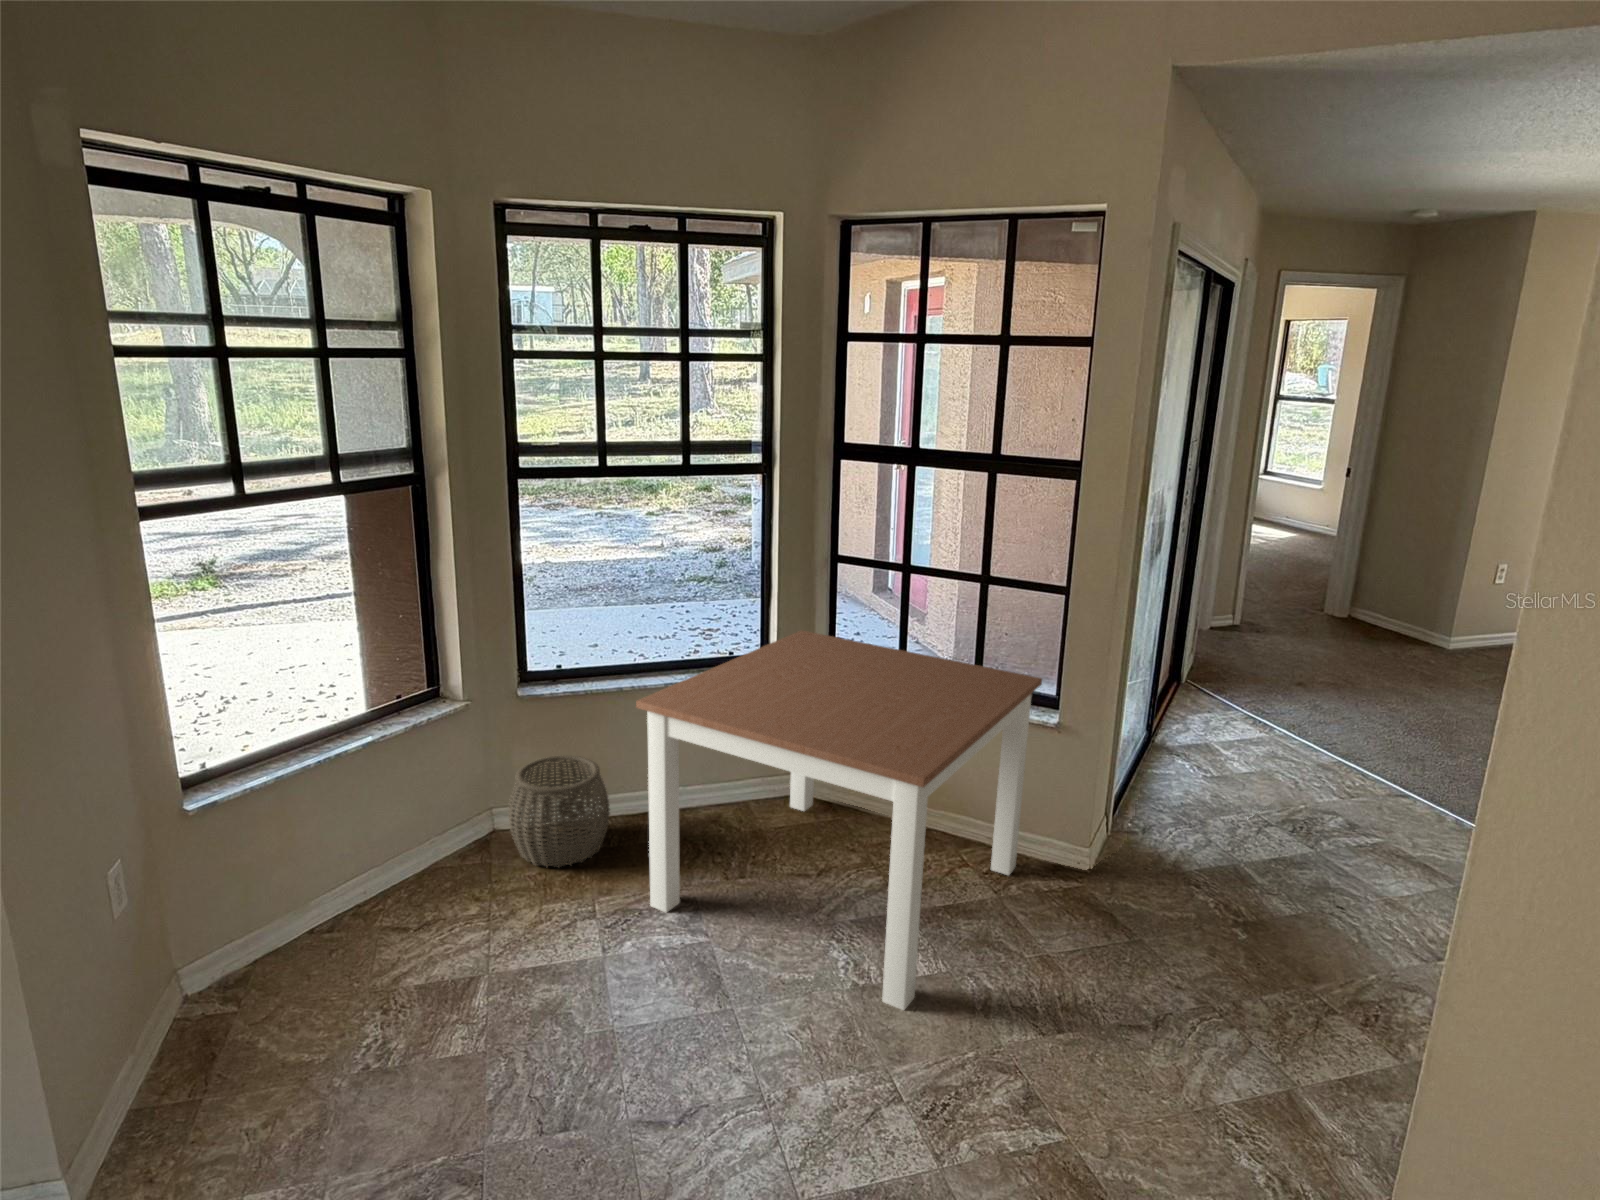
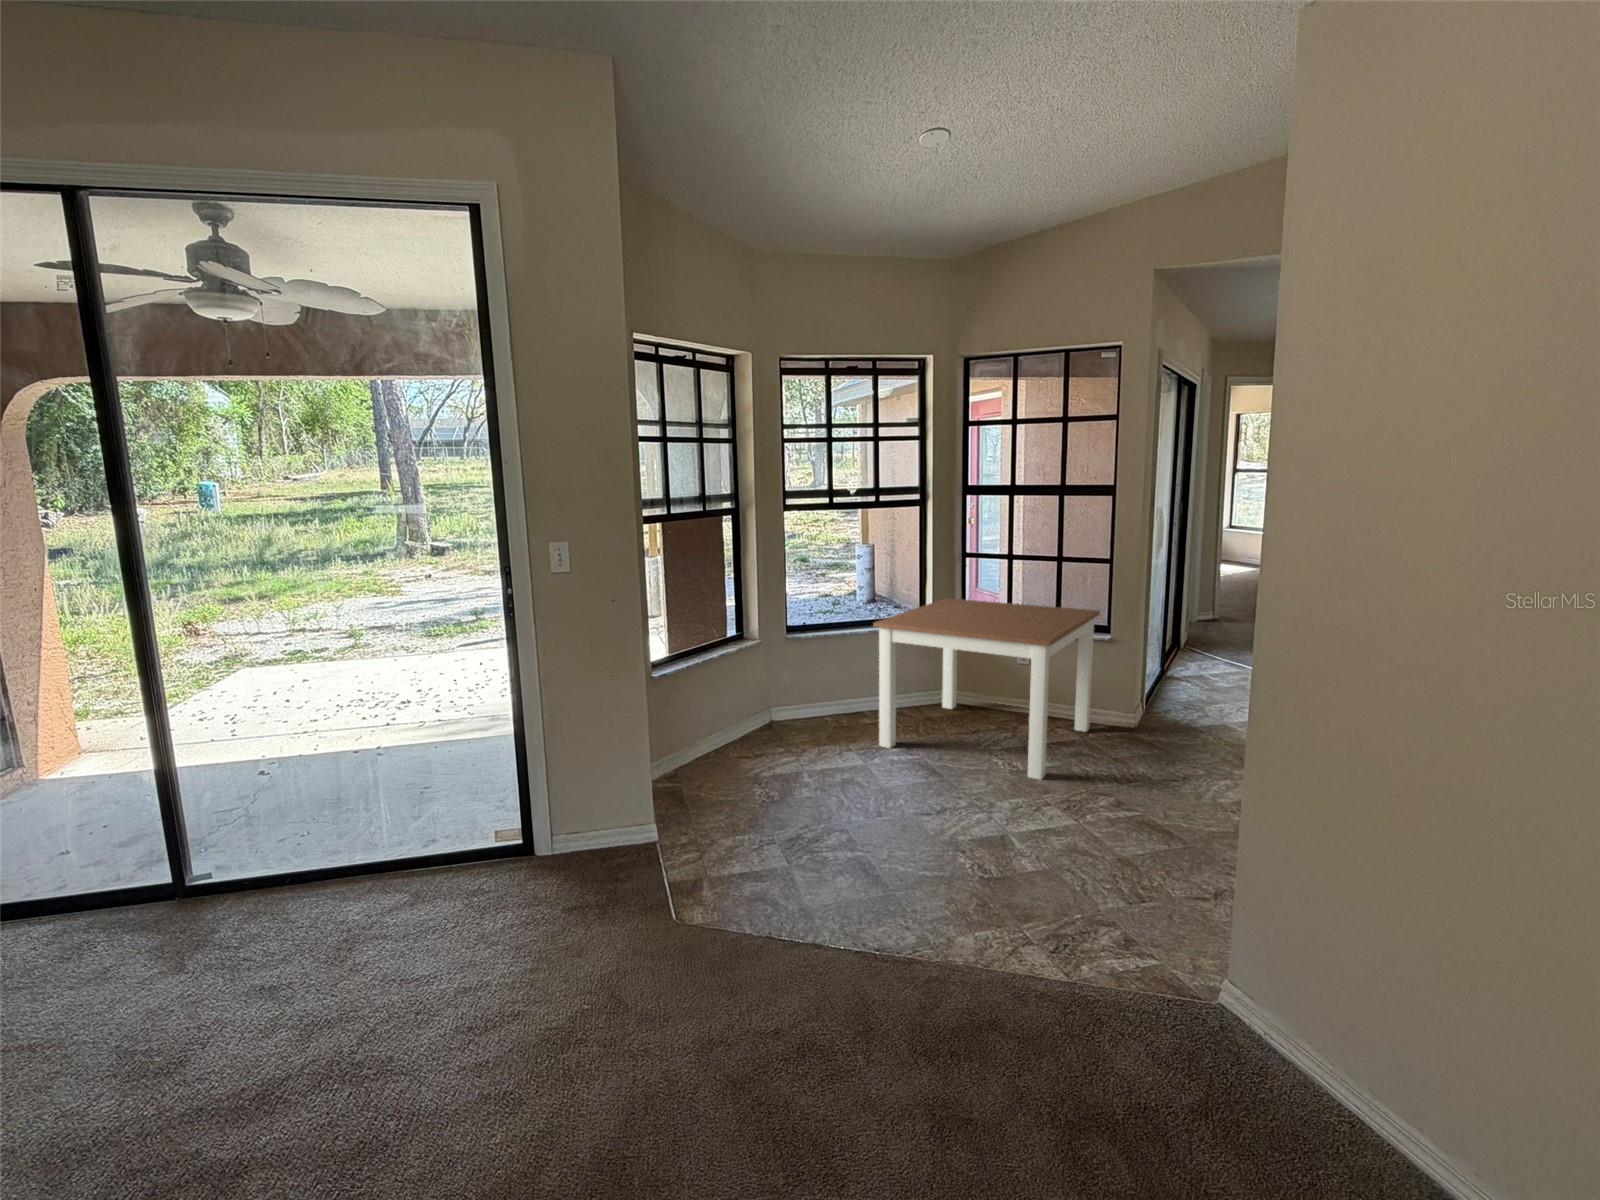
woven basket: present [508,755,610,867] -> none [786,672,844,733]

